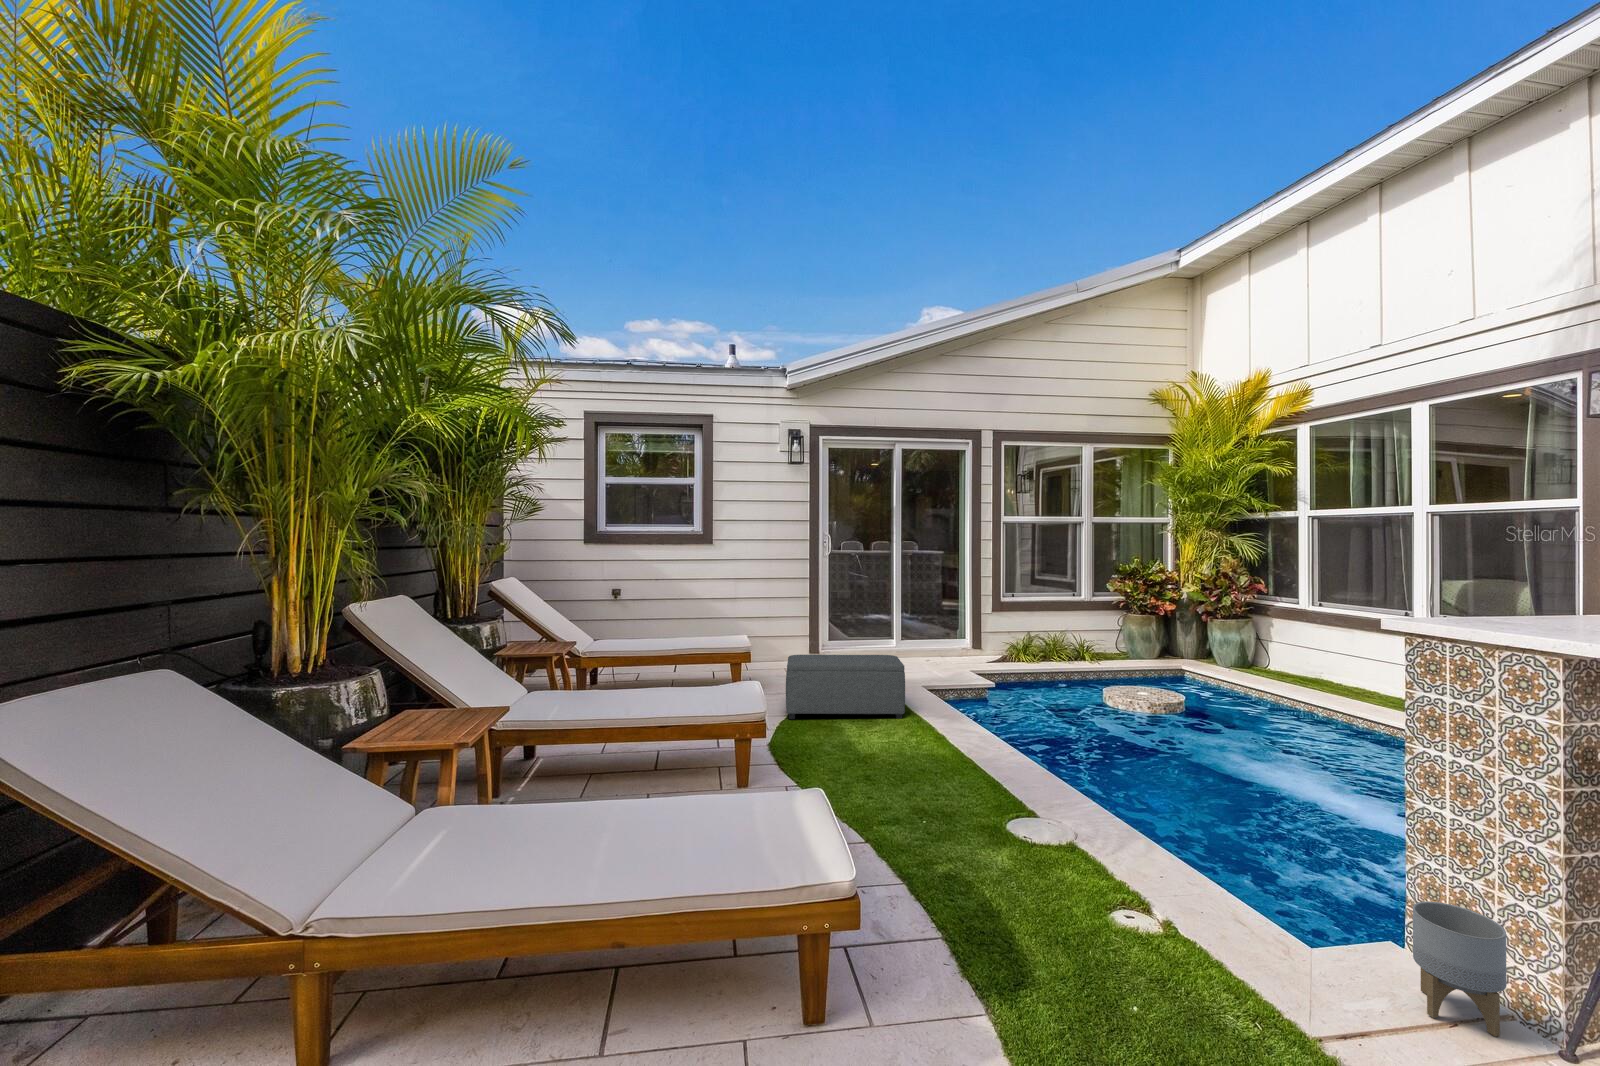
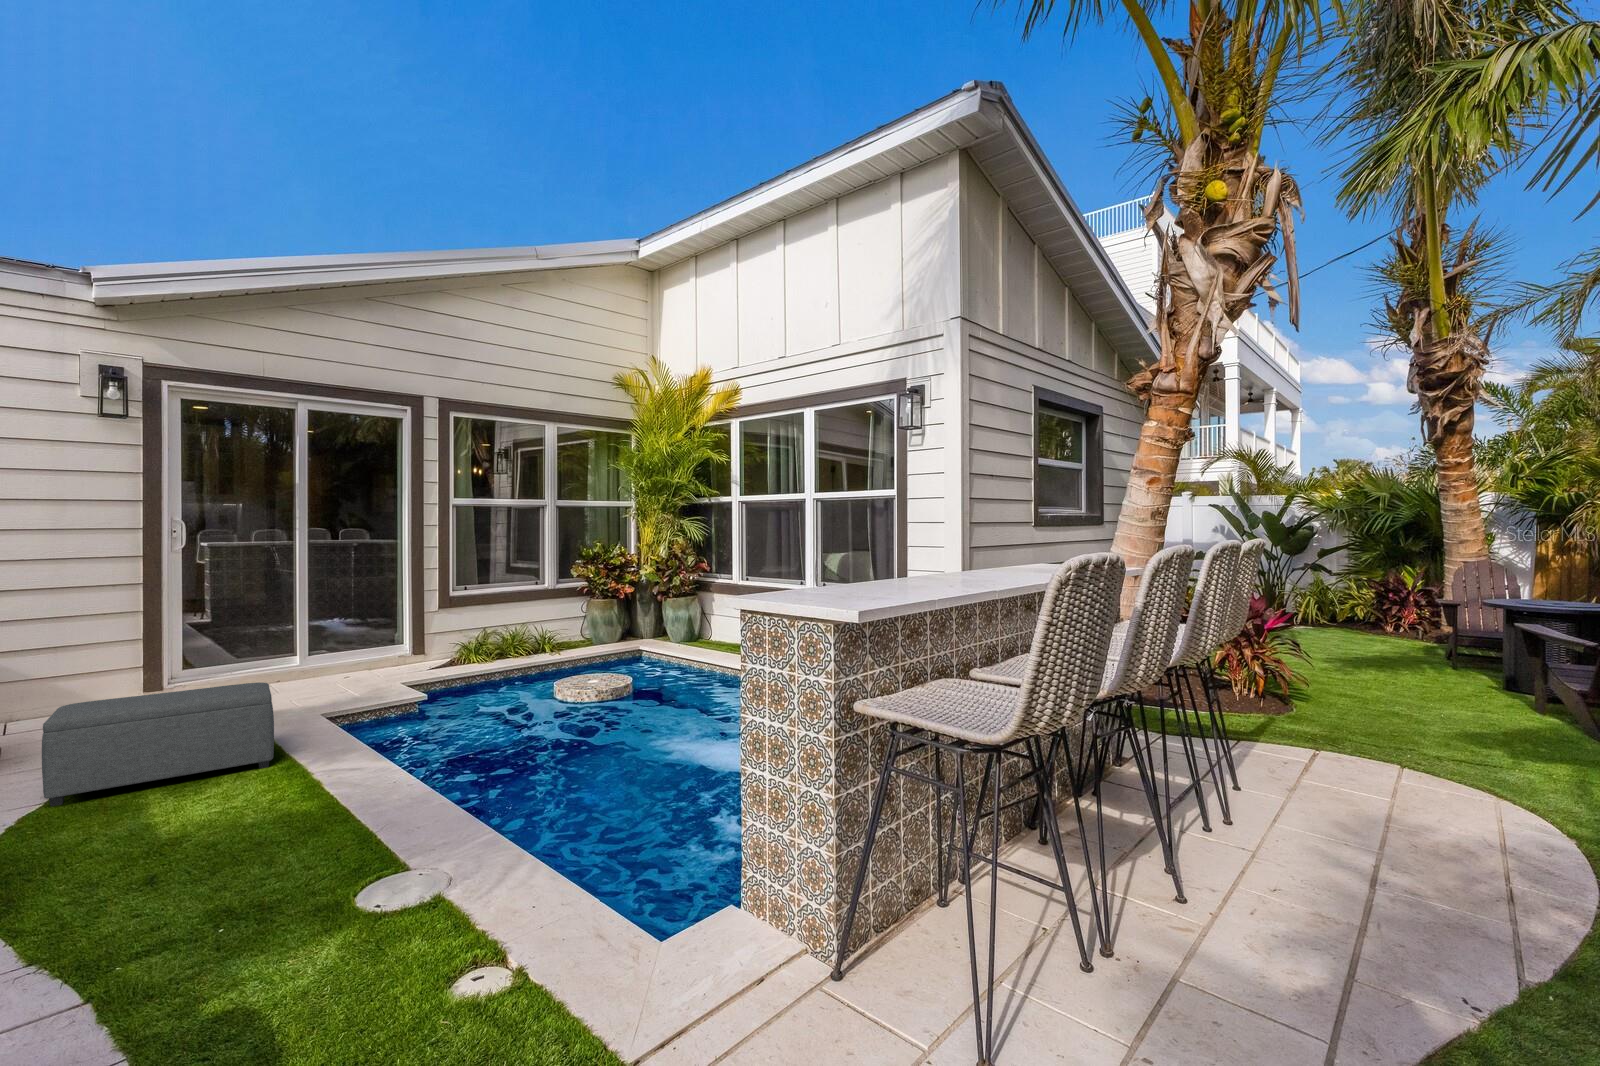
planter: present [1413,901,1507,1037] -> none [734,861,797,978]

